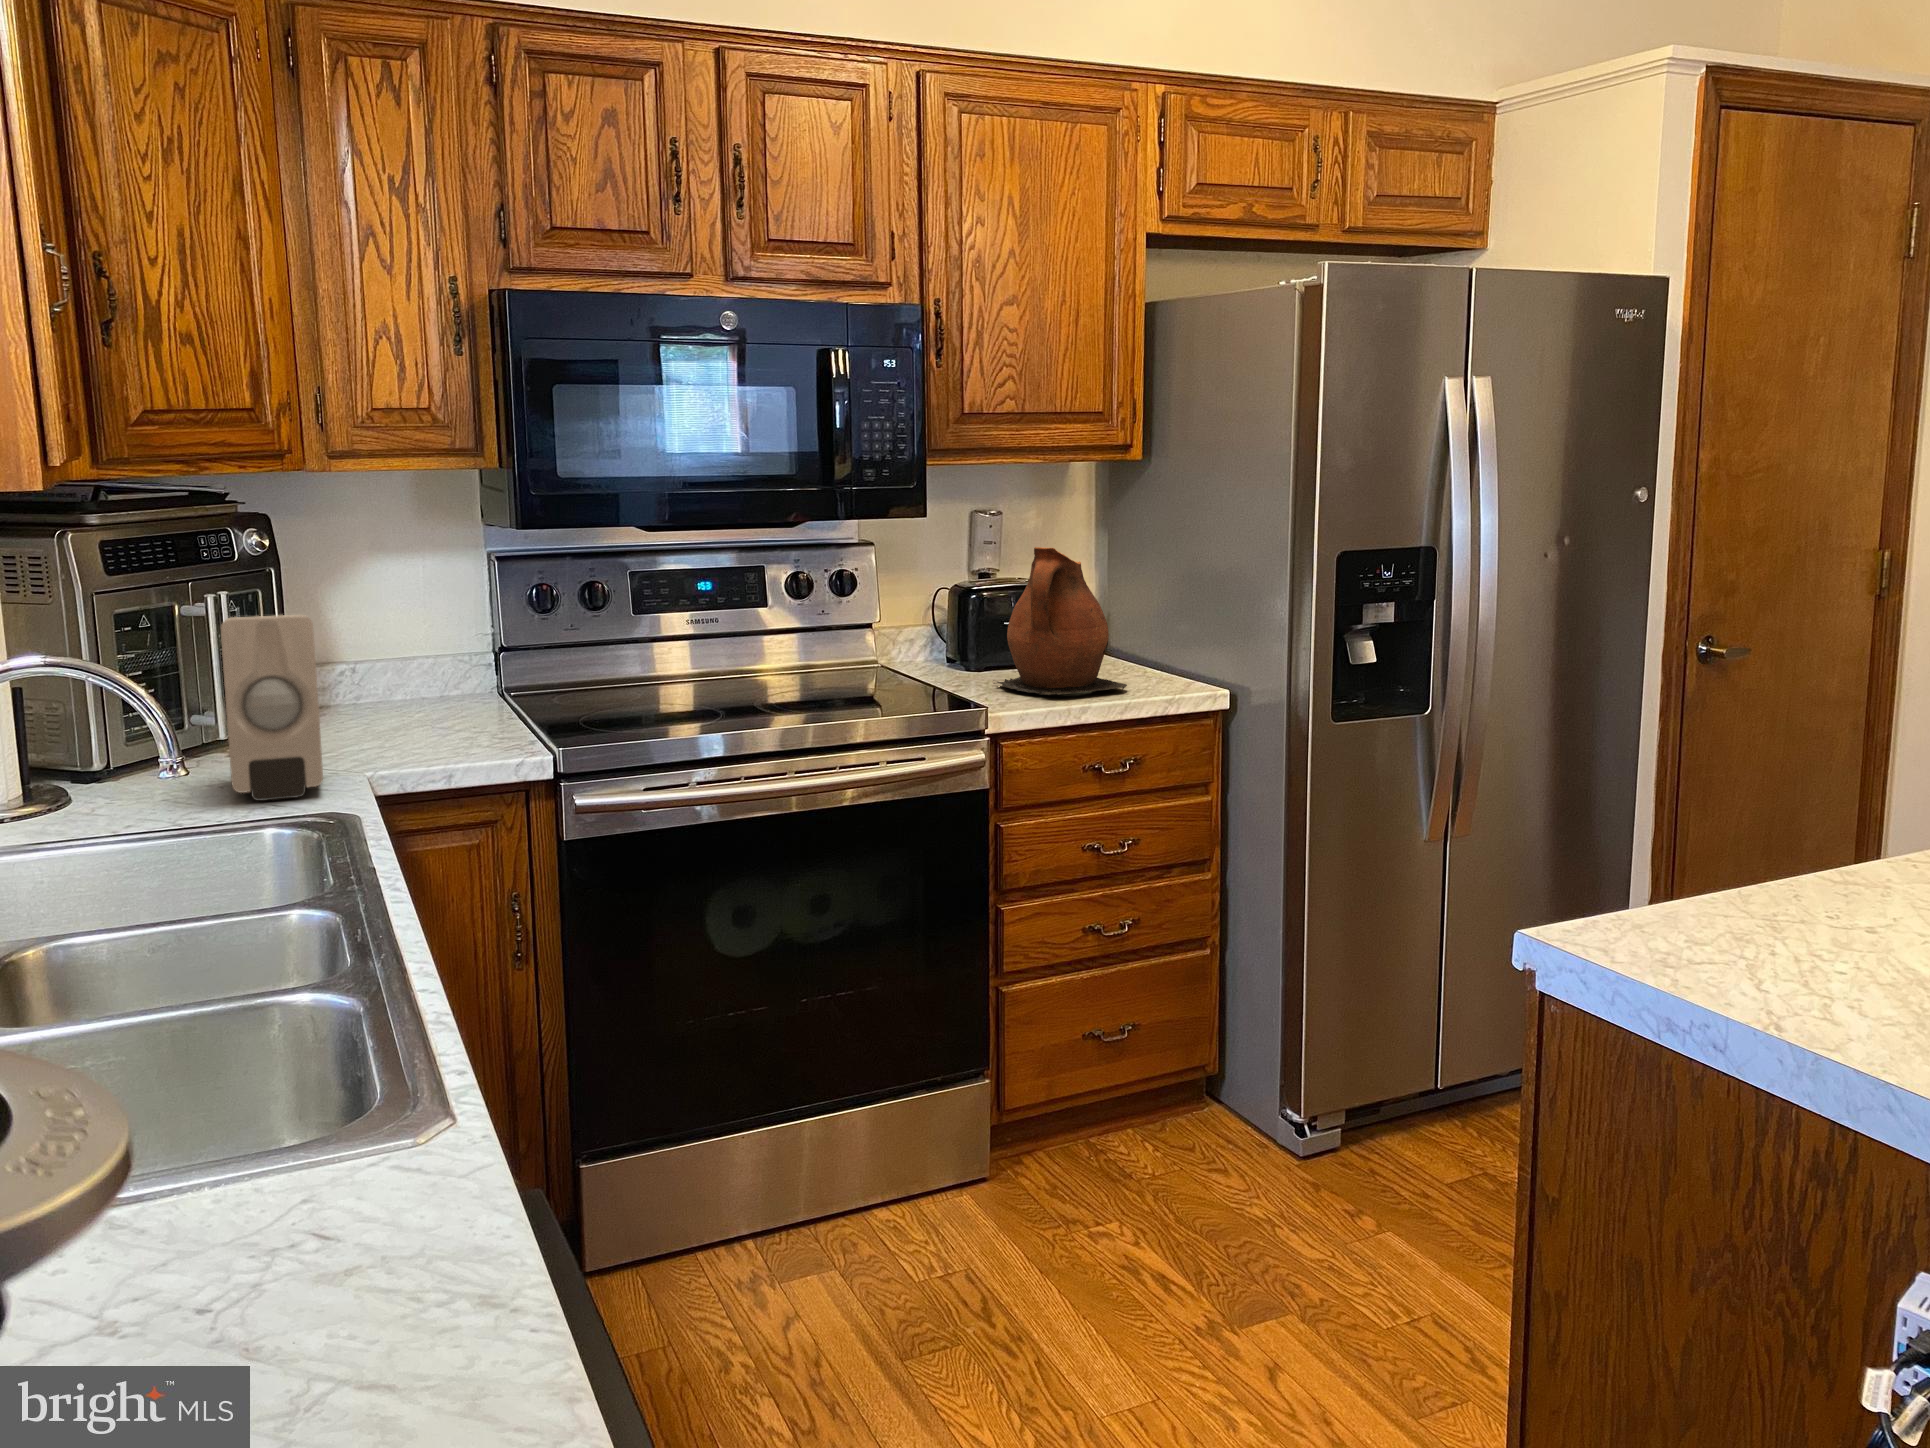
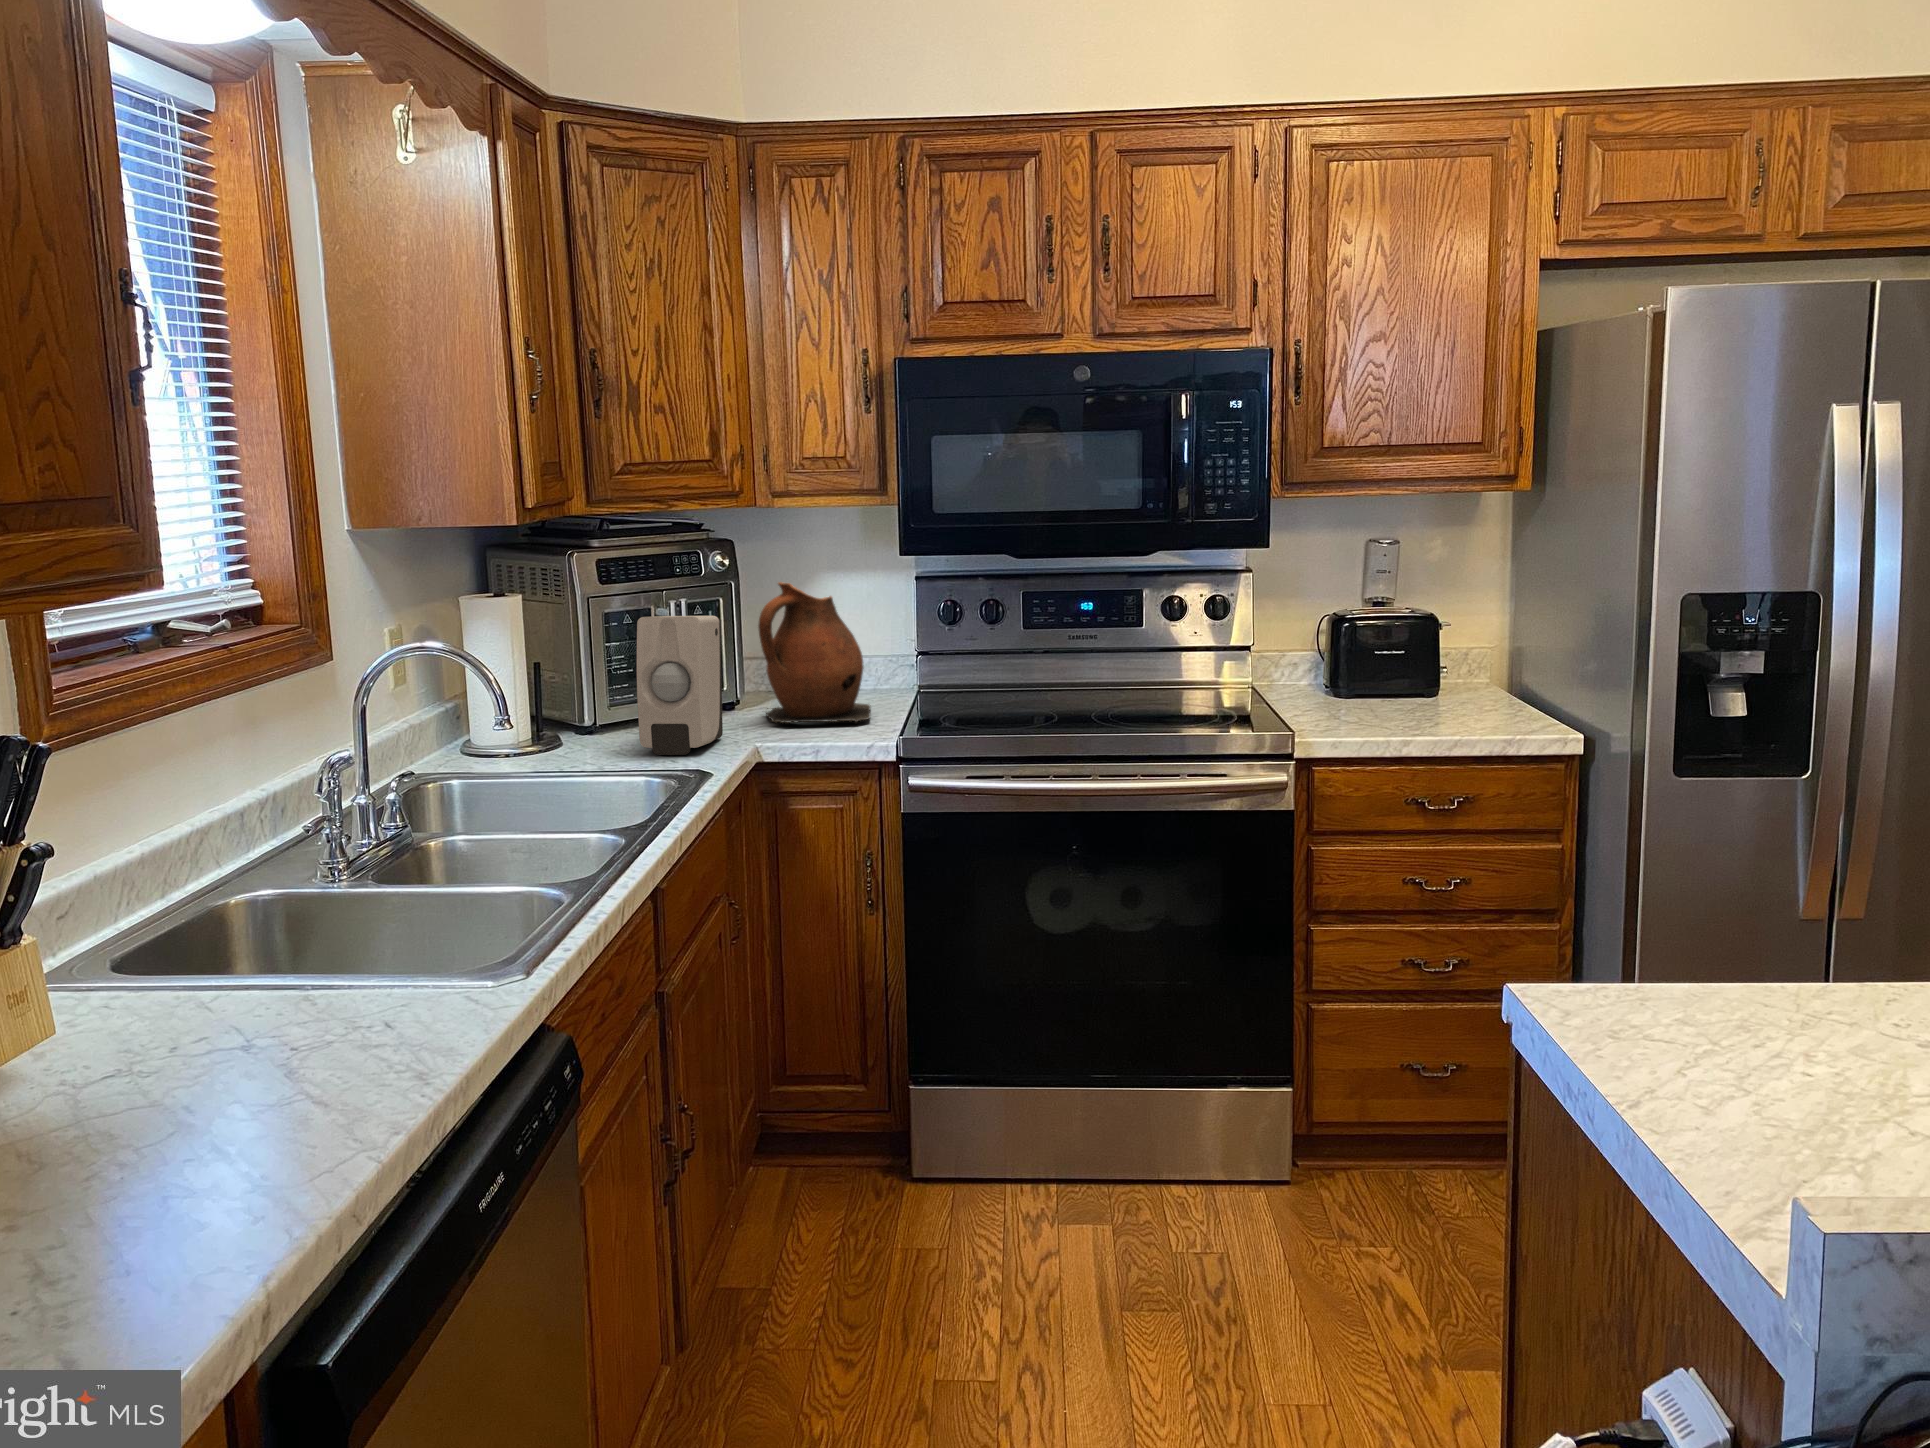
ceramic pitcher: present [993,547,1127,695] -> present [758,582,870,723]

